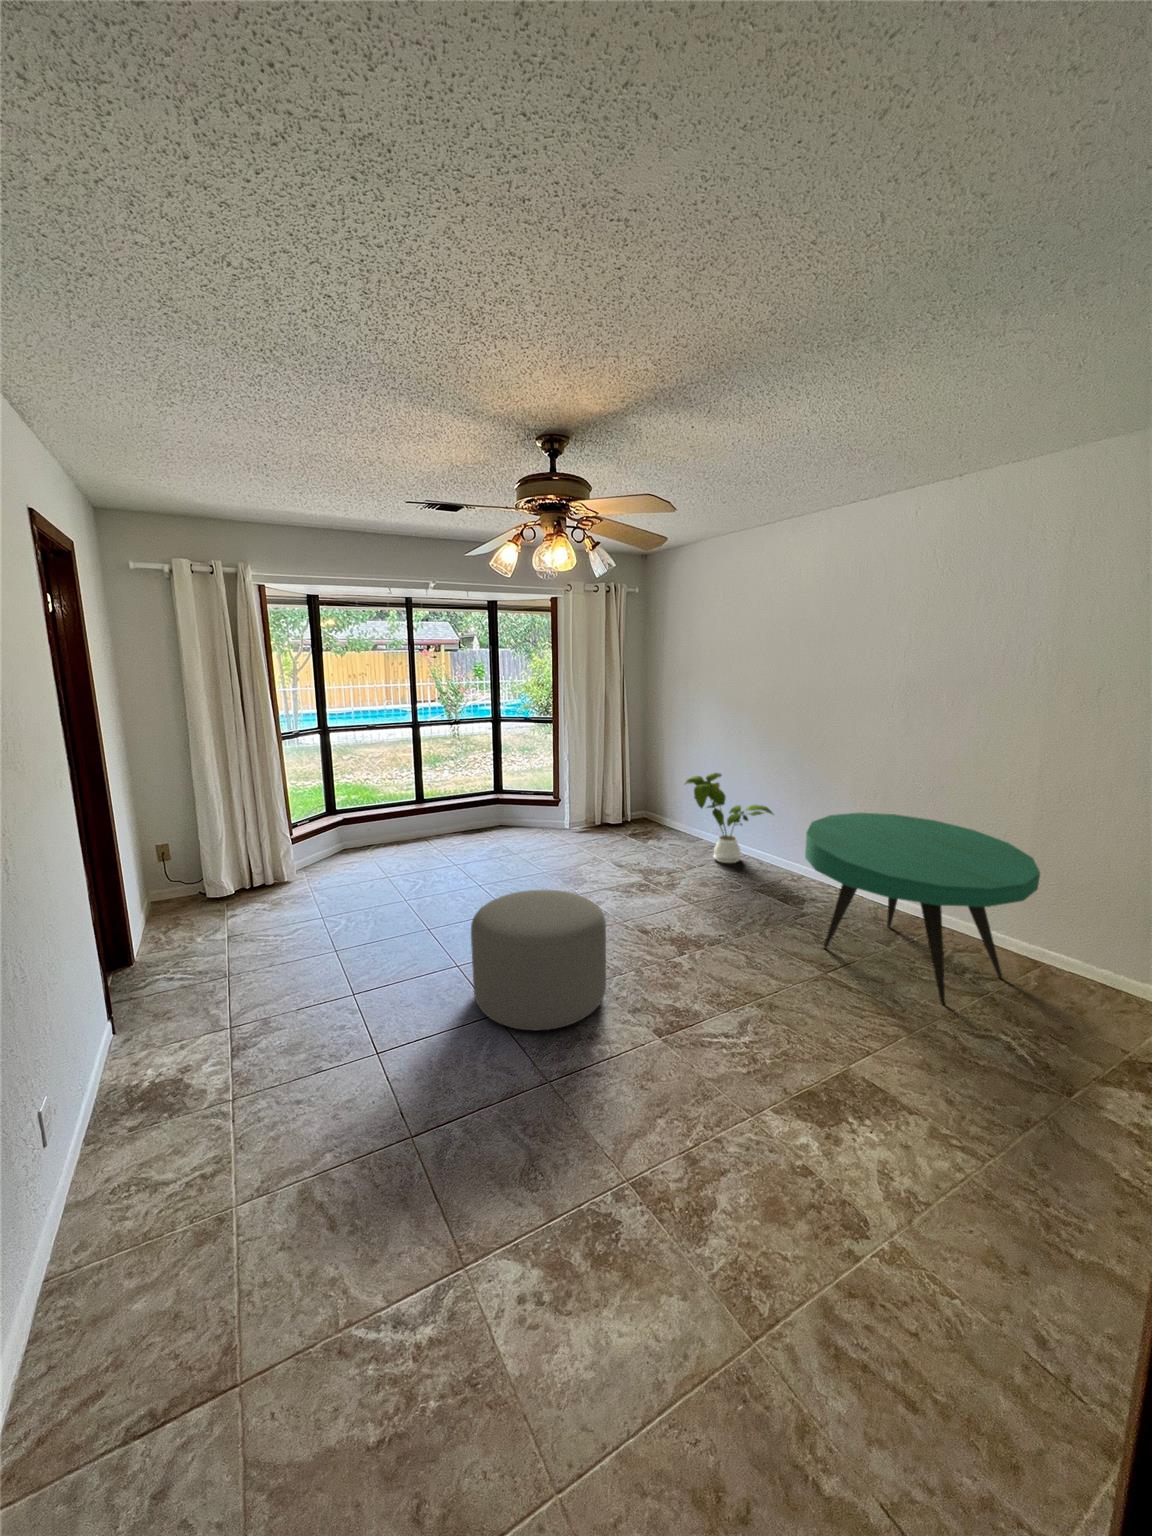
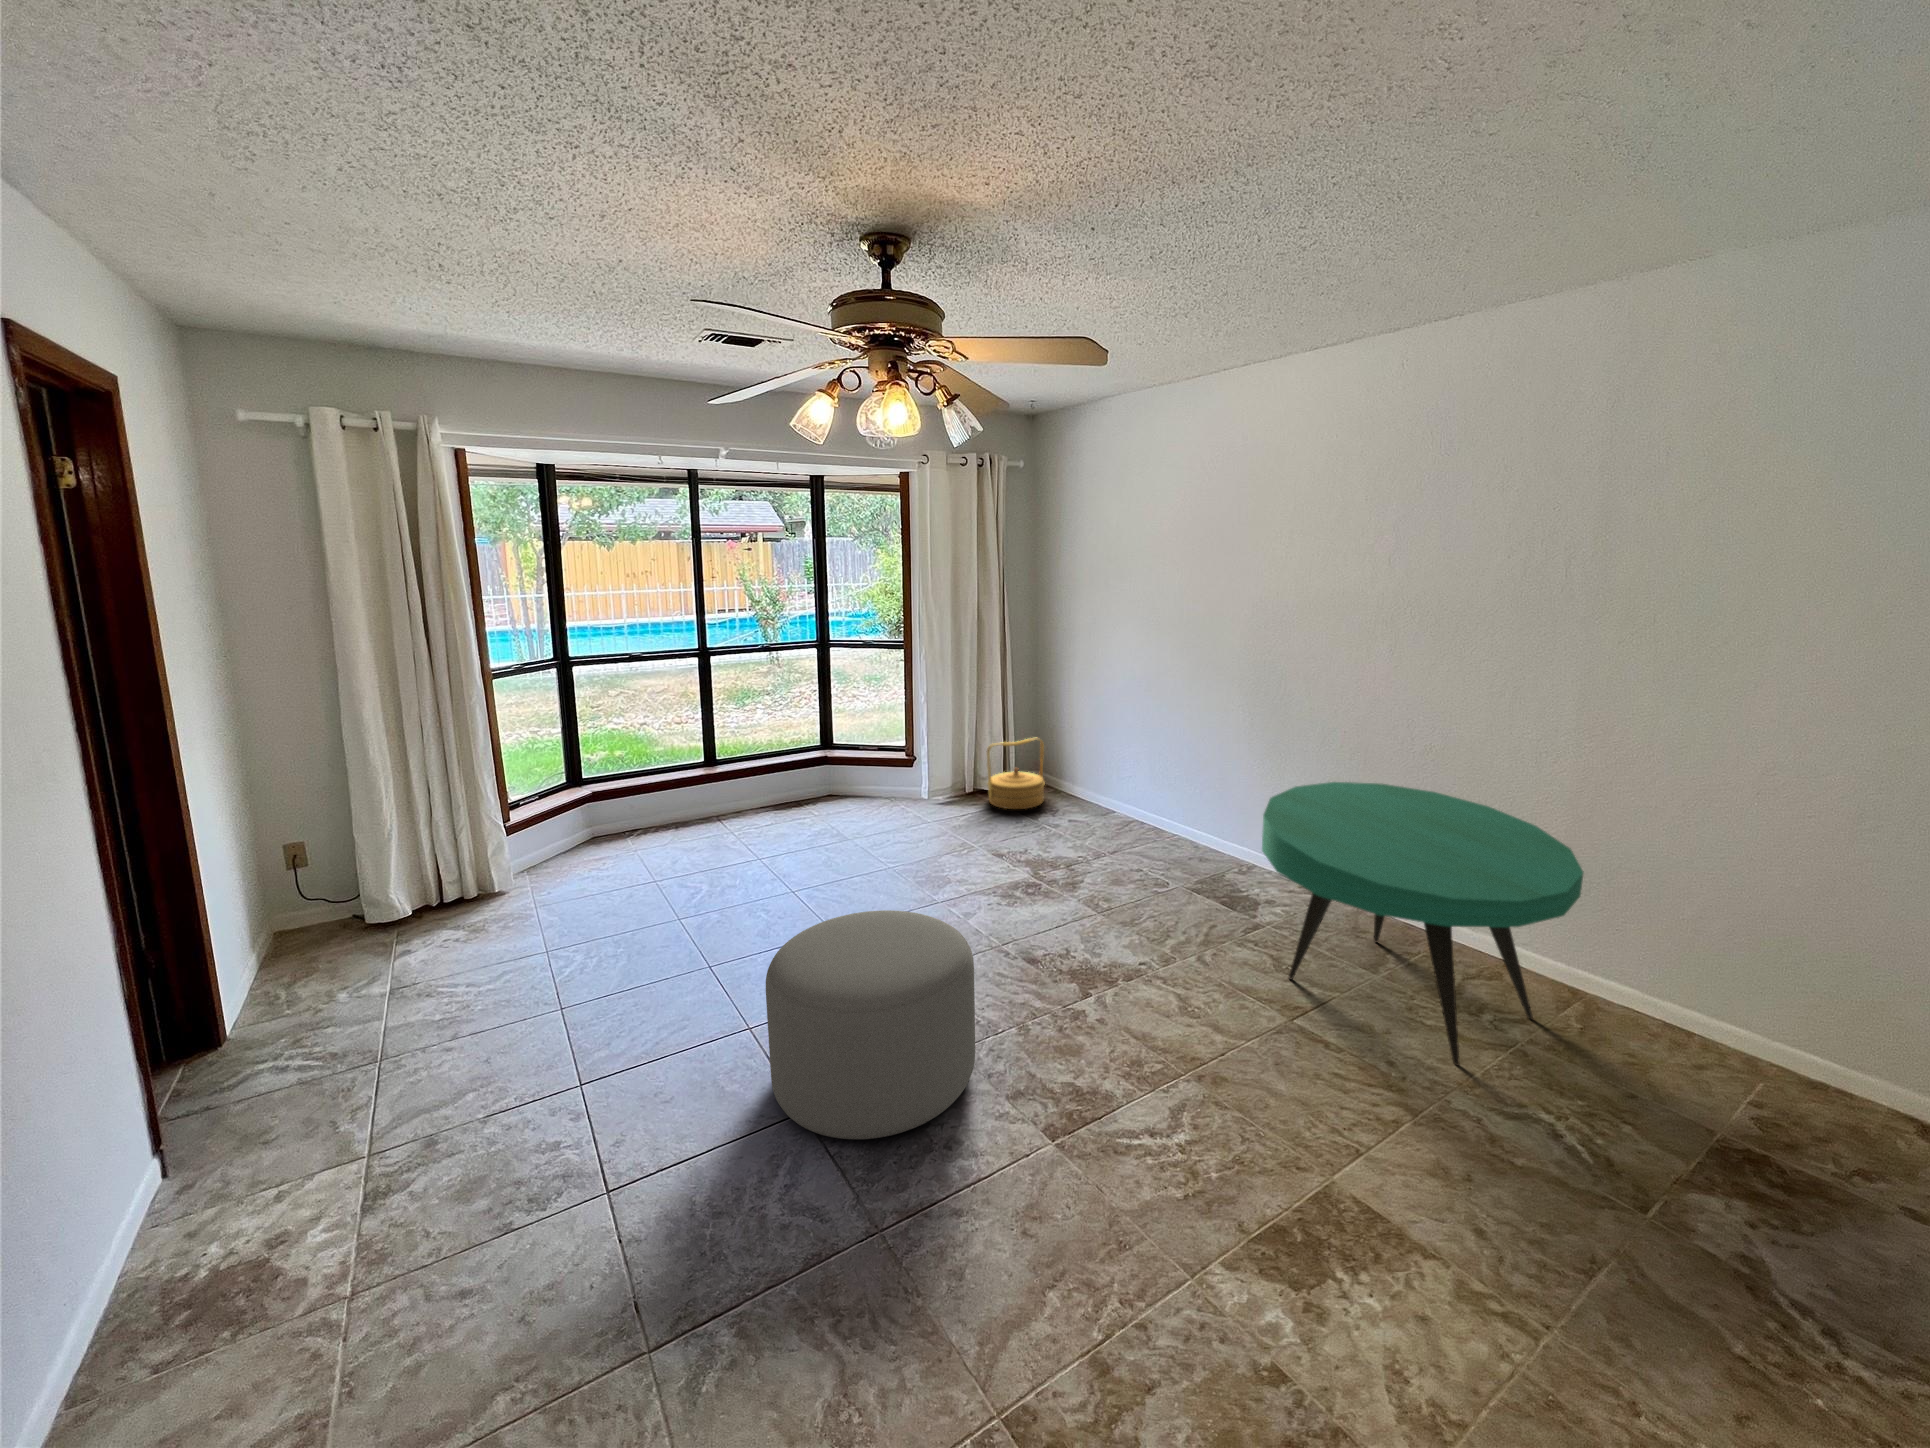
house plant: present [685,773,773,863] -> none [1093,720,1218,847]
woven basket: none [608,787,648,837] -> present [987,737,1045,809]

